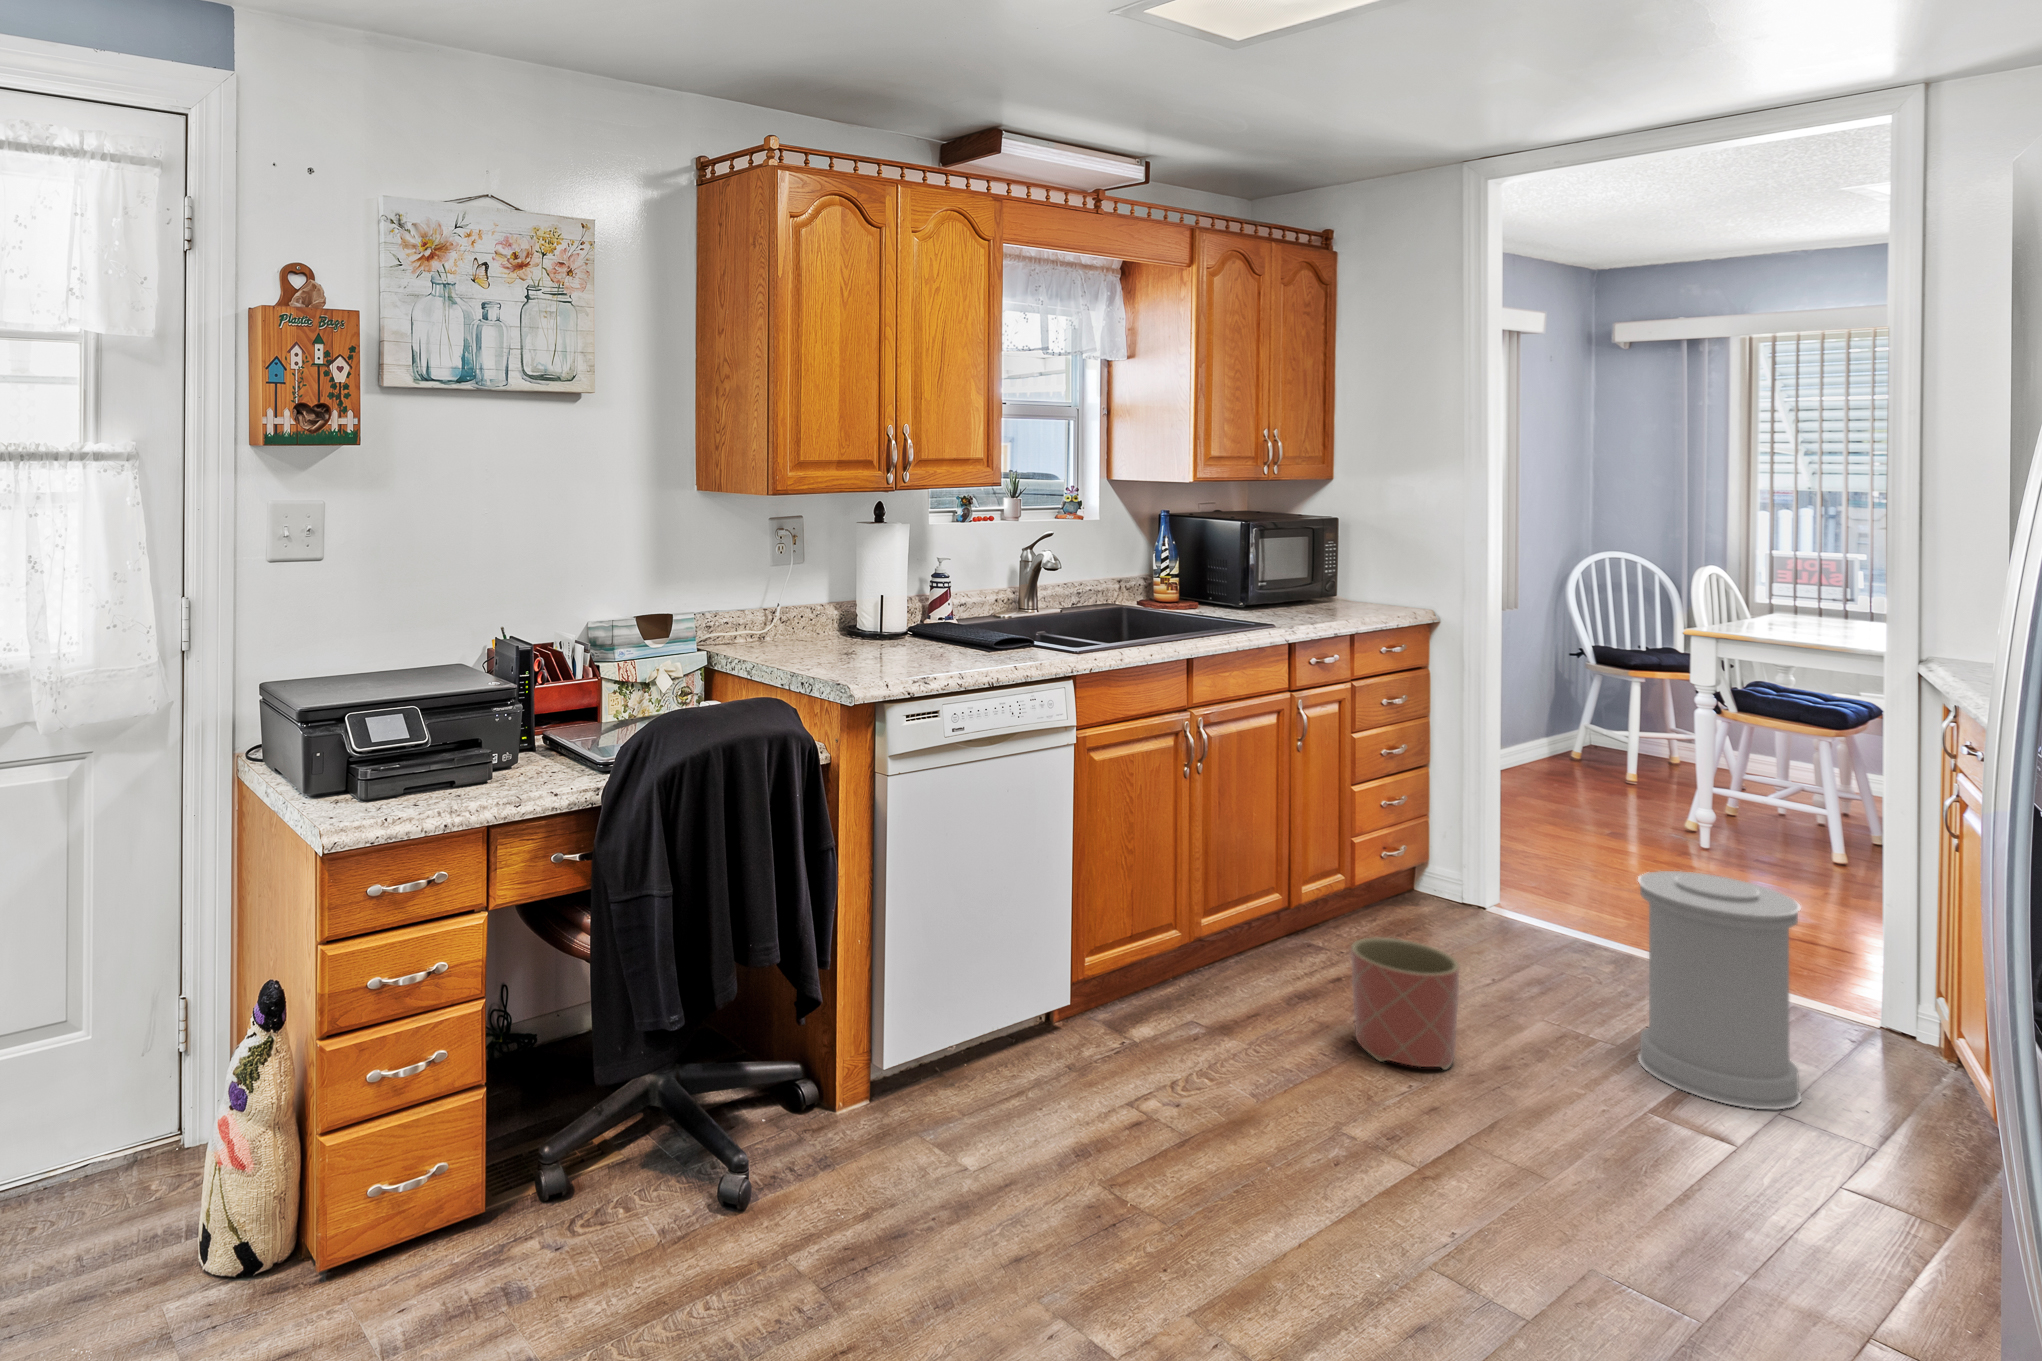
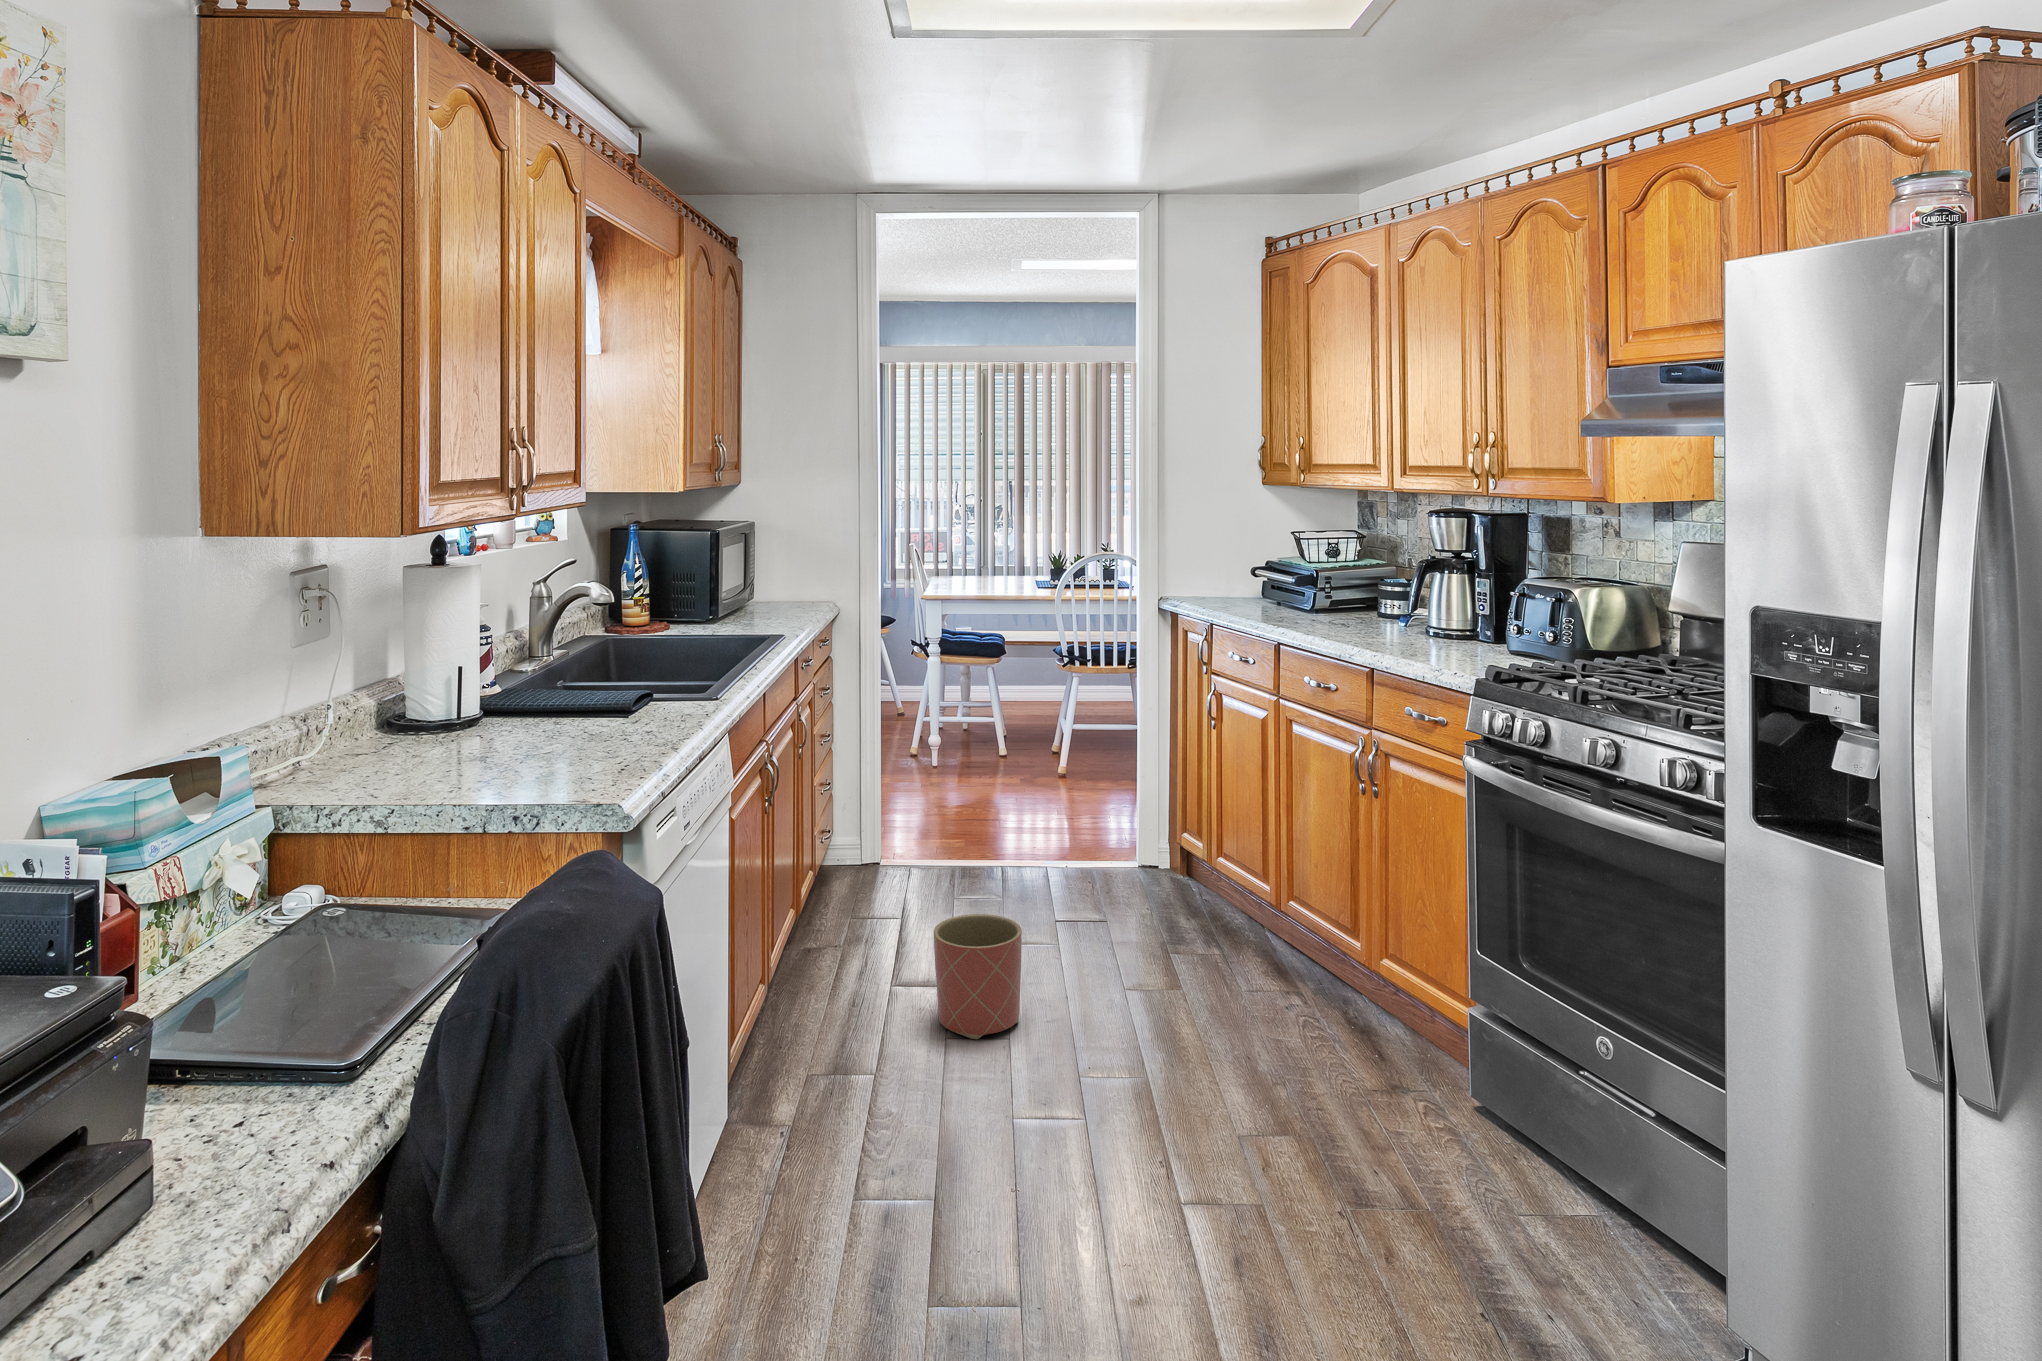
trash can: present [1638,871,1801,1109] -> none [1084,785,1186,964]

